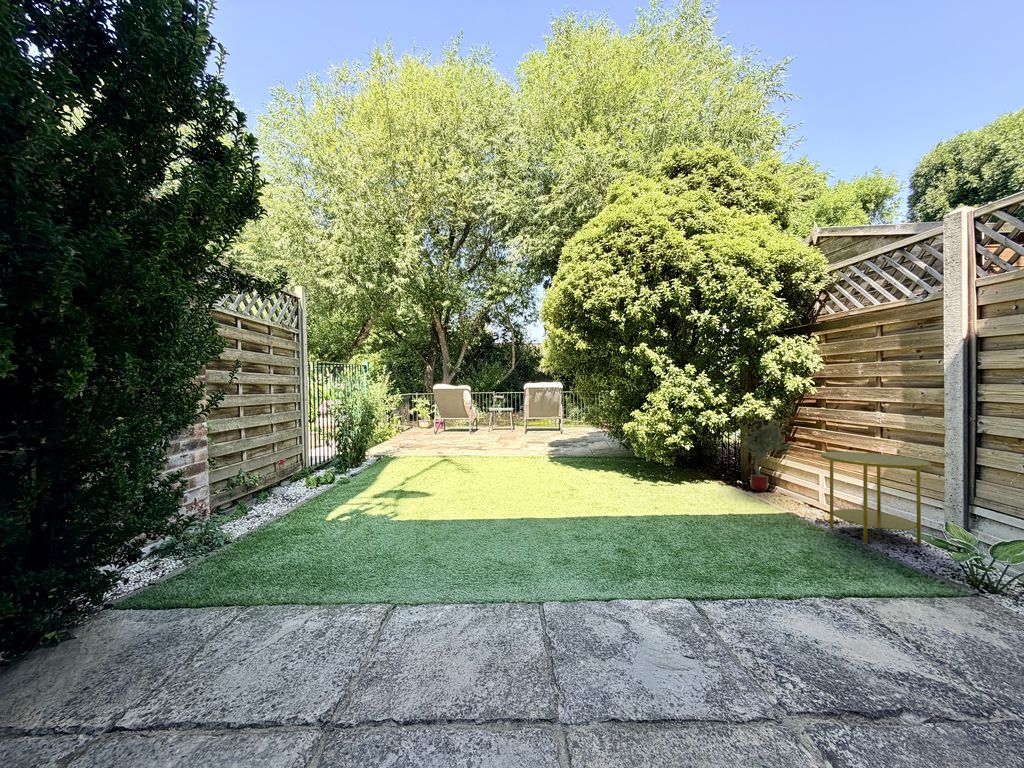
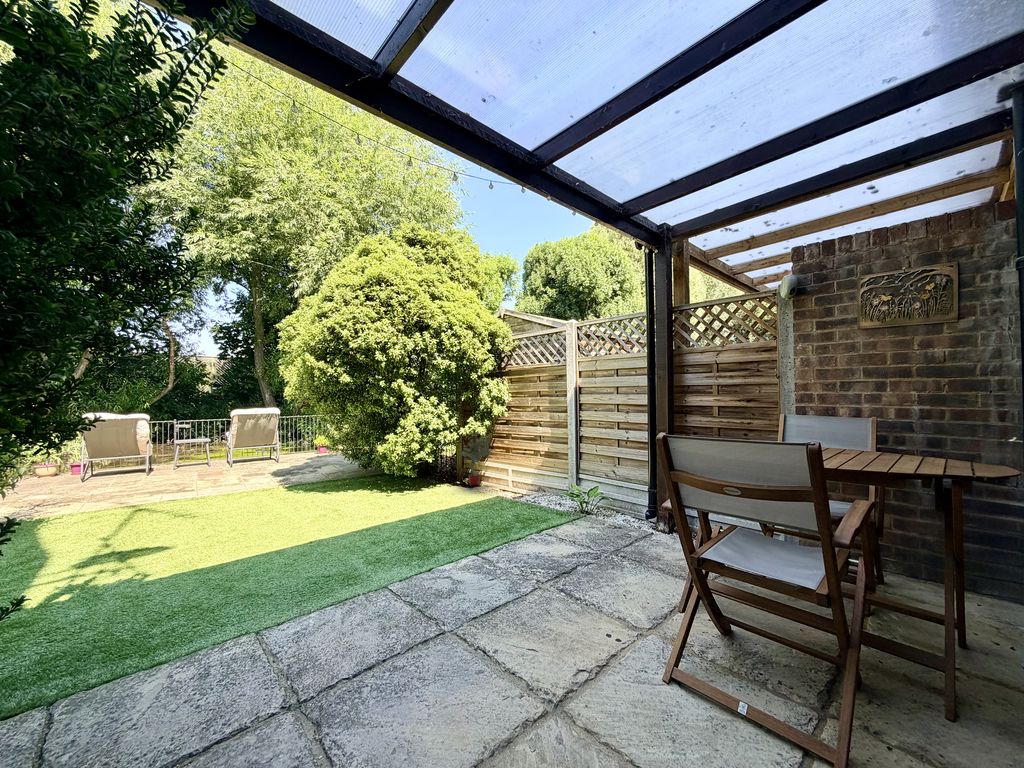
side table: present [821,452,931,545] -> none [516,452,564,504]

